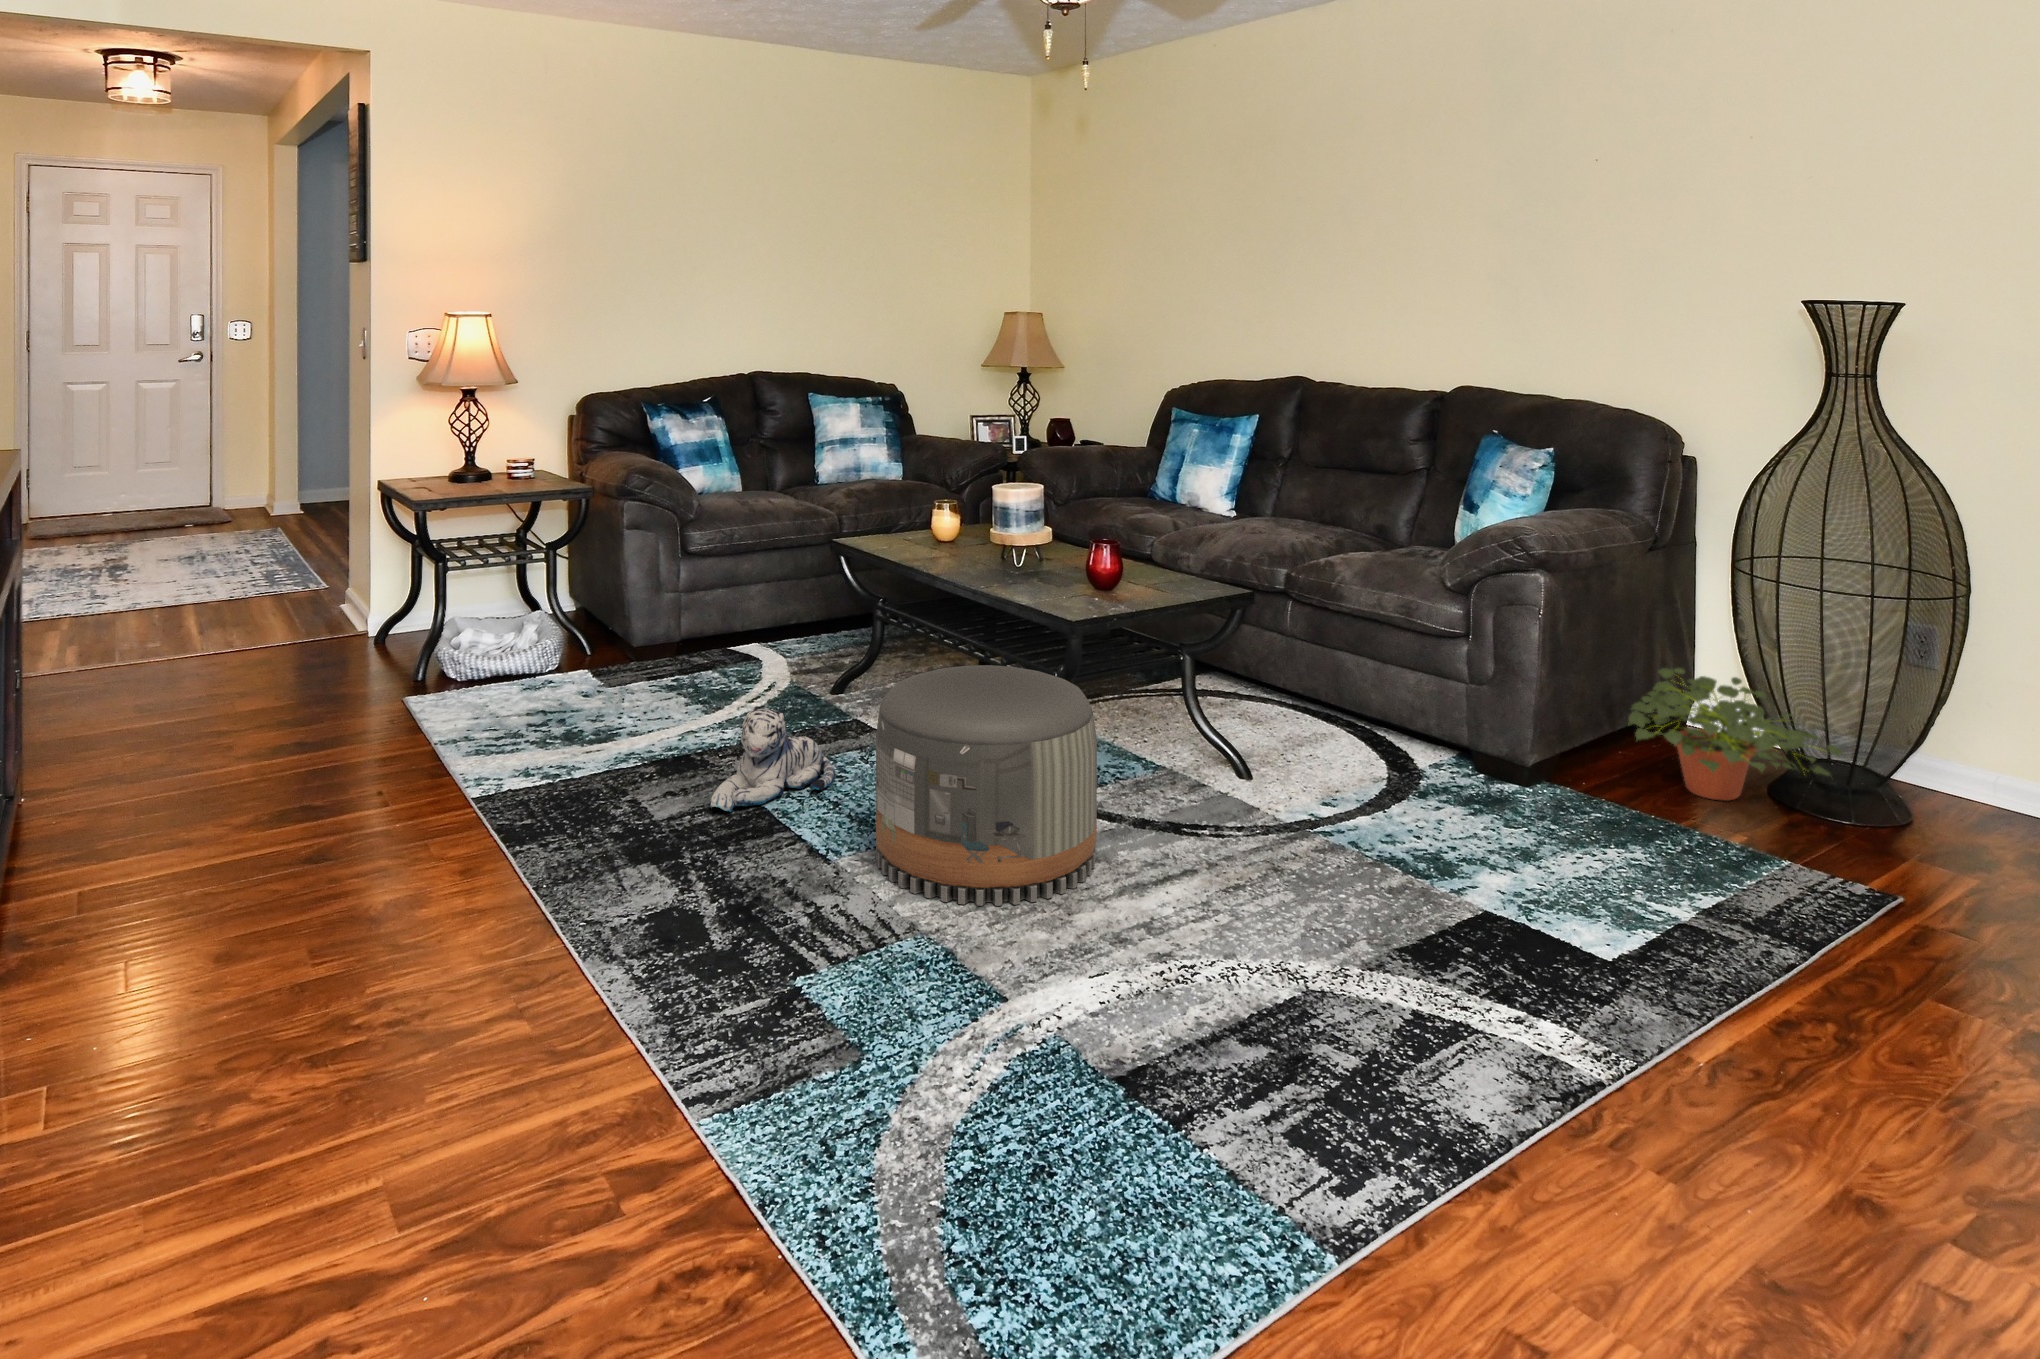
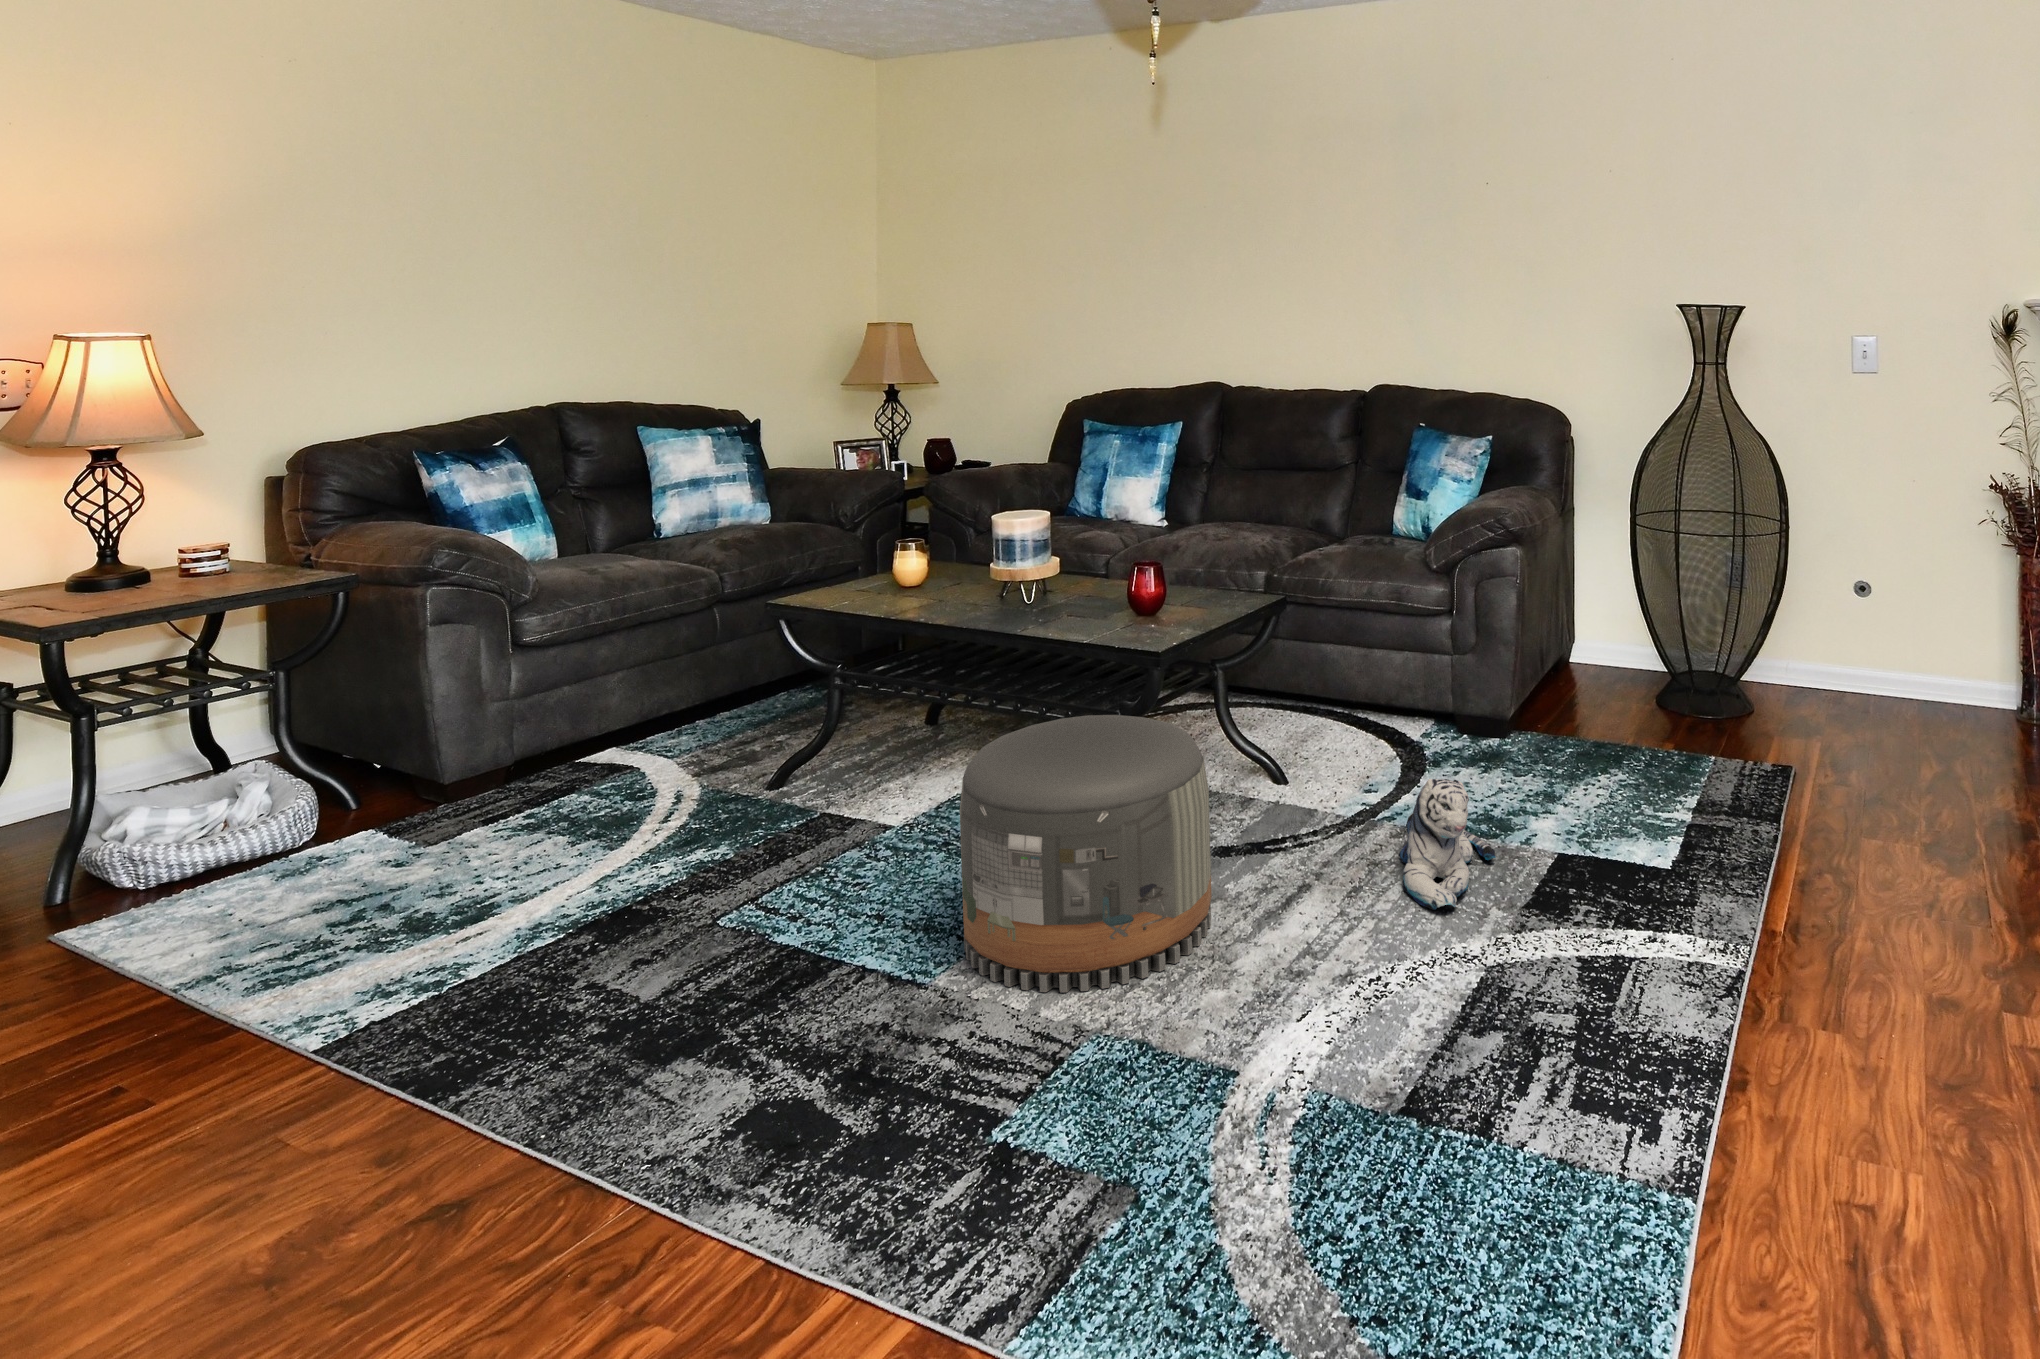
potted plant: present [1629,668,1846,801] -> none [1568,609,1725,716]
plush toy: present [710,706,835,812] -> present [1398,779,1496,910]

